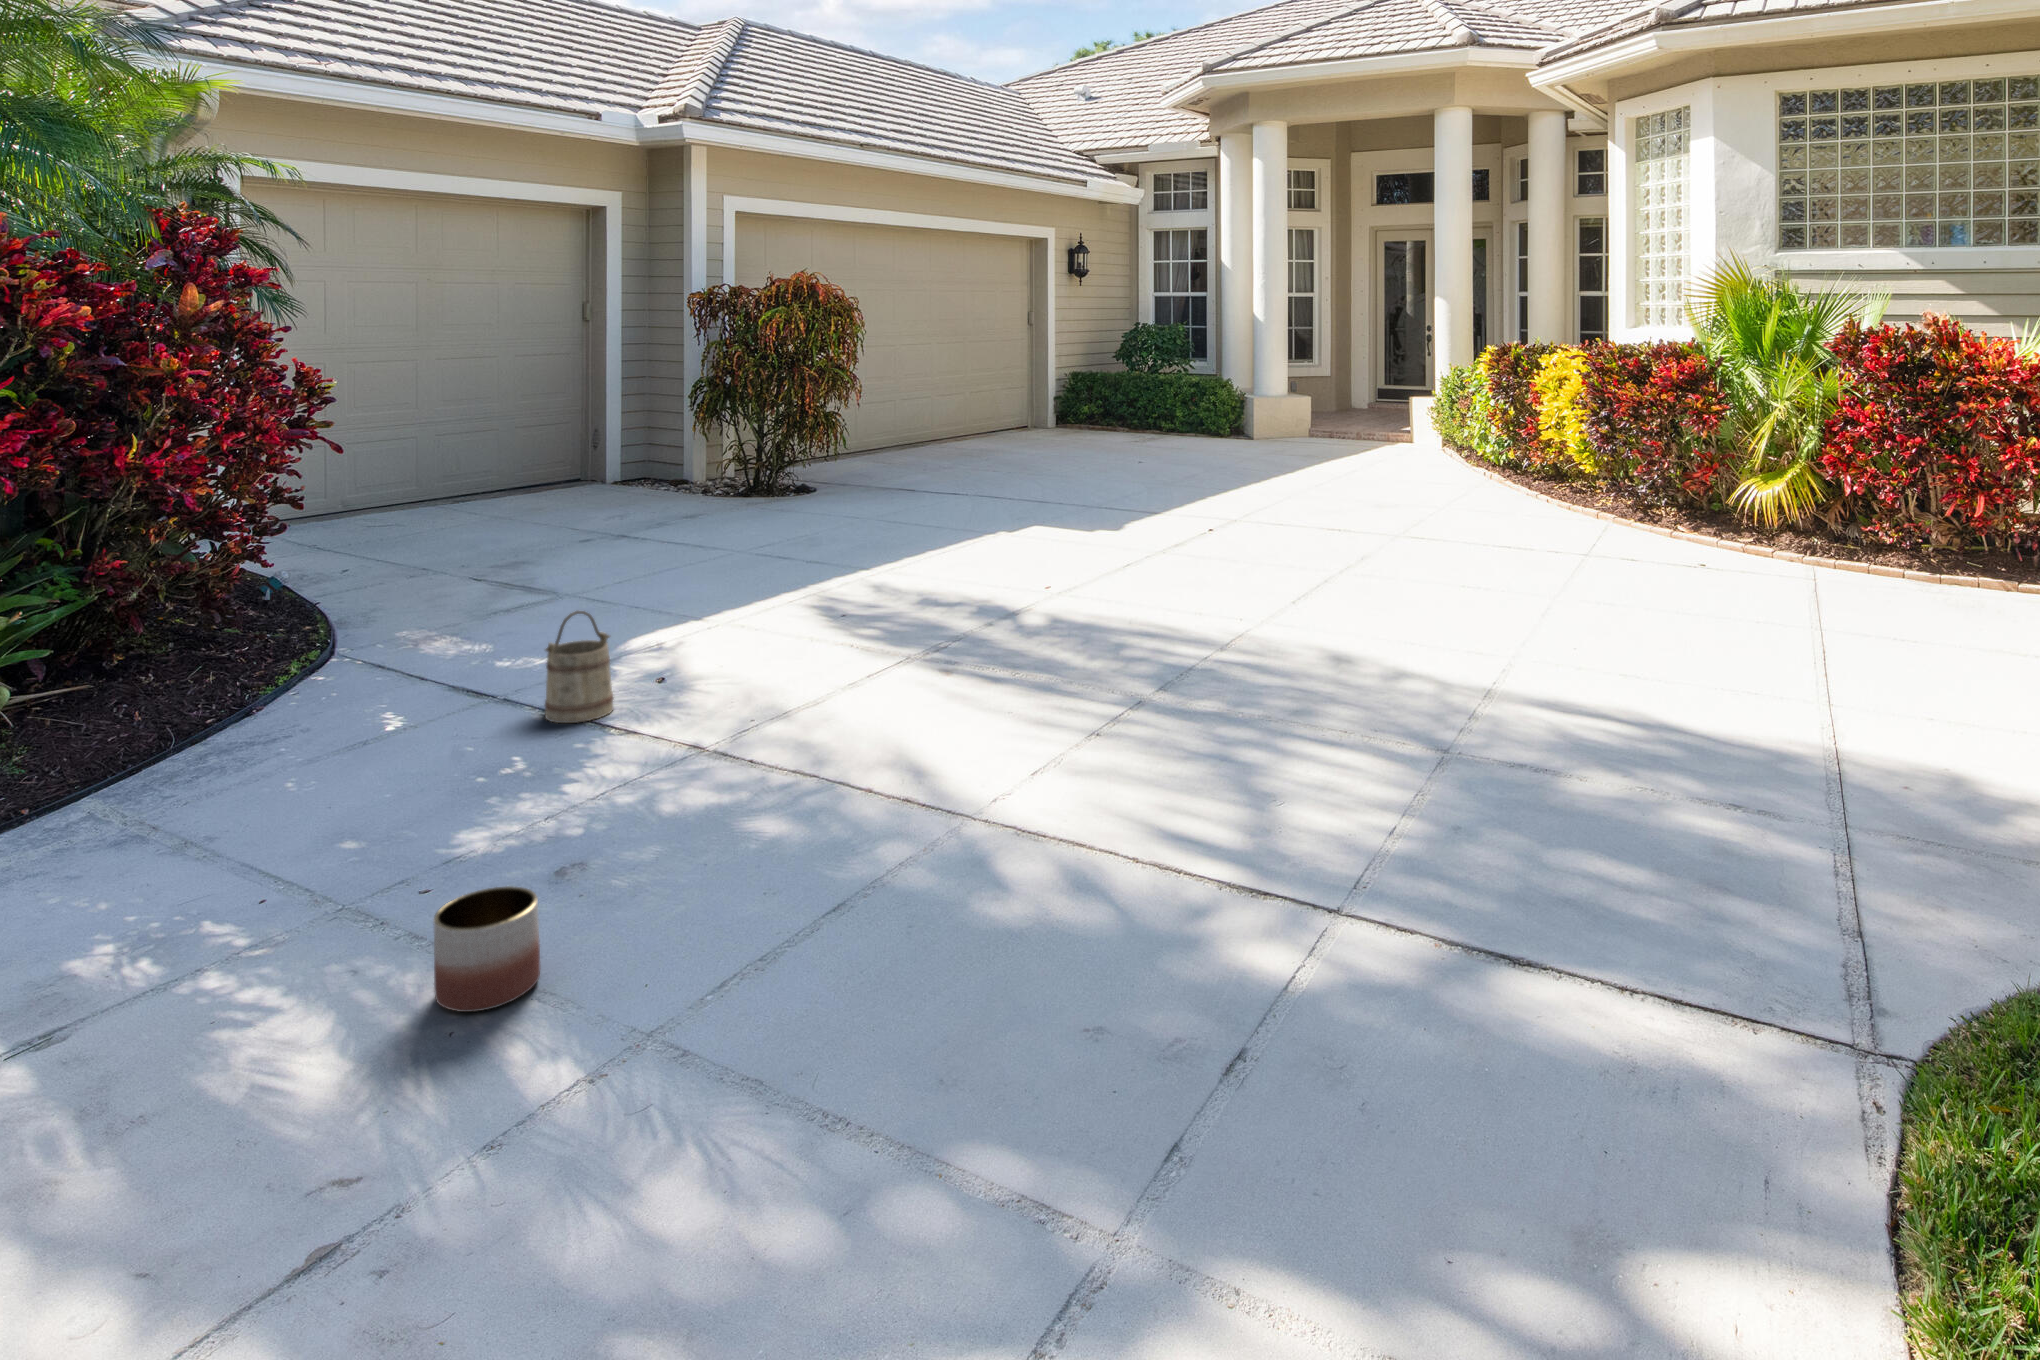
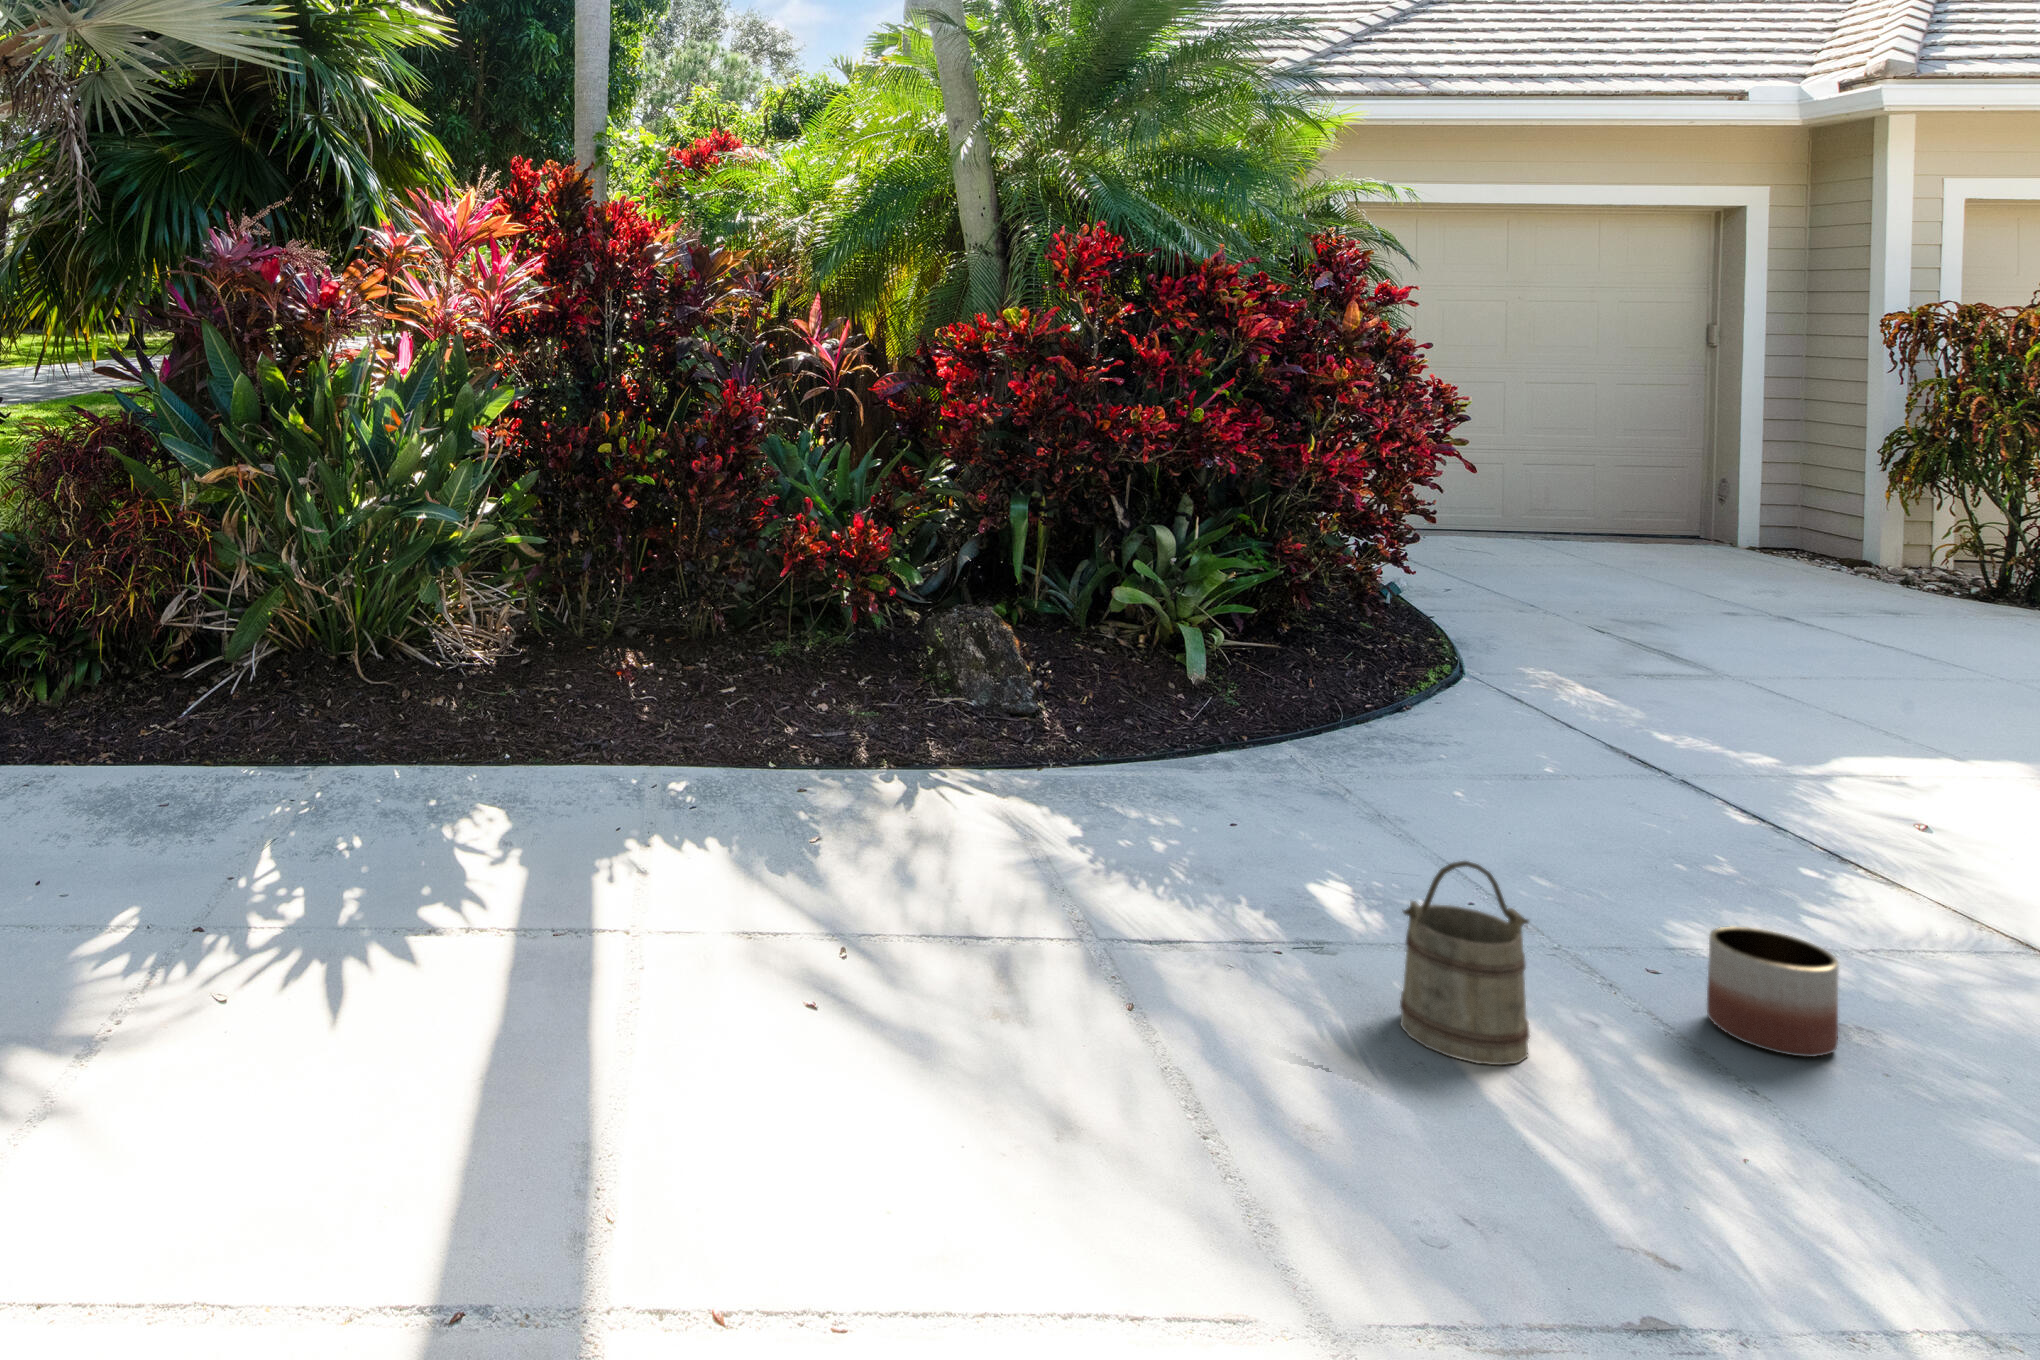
bucket: present [545,611,614,723] -> present [1400,861,1530,1065]

